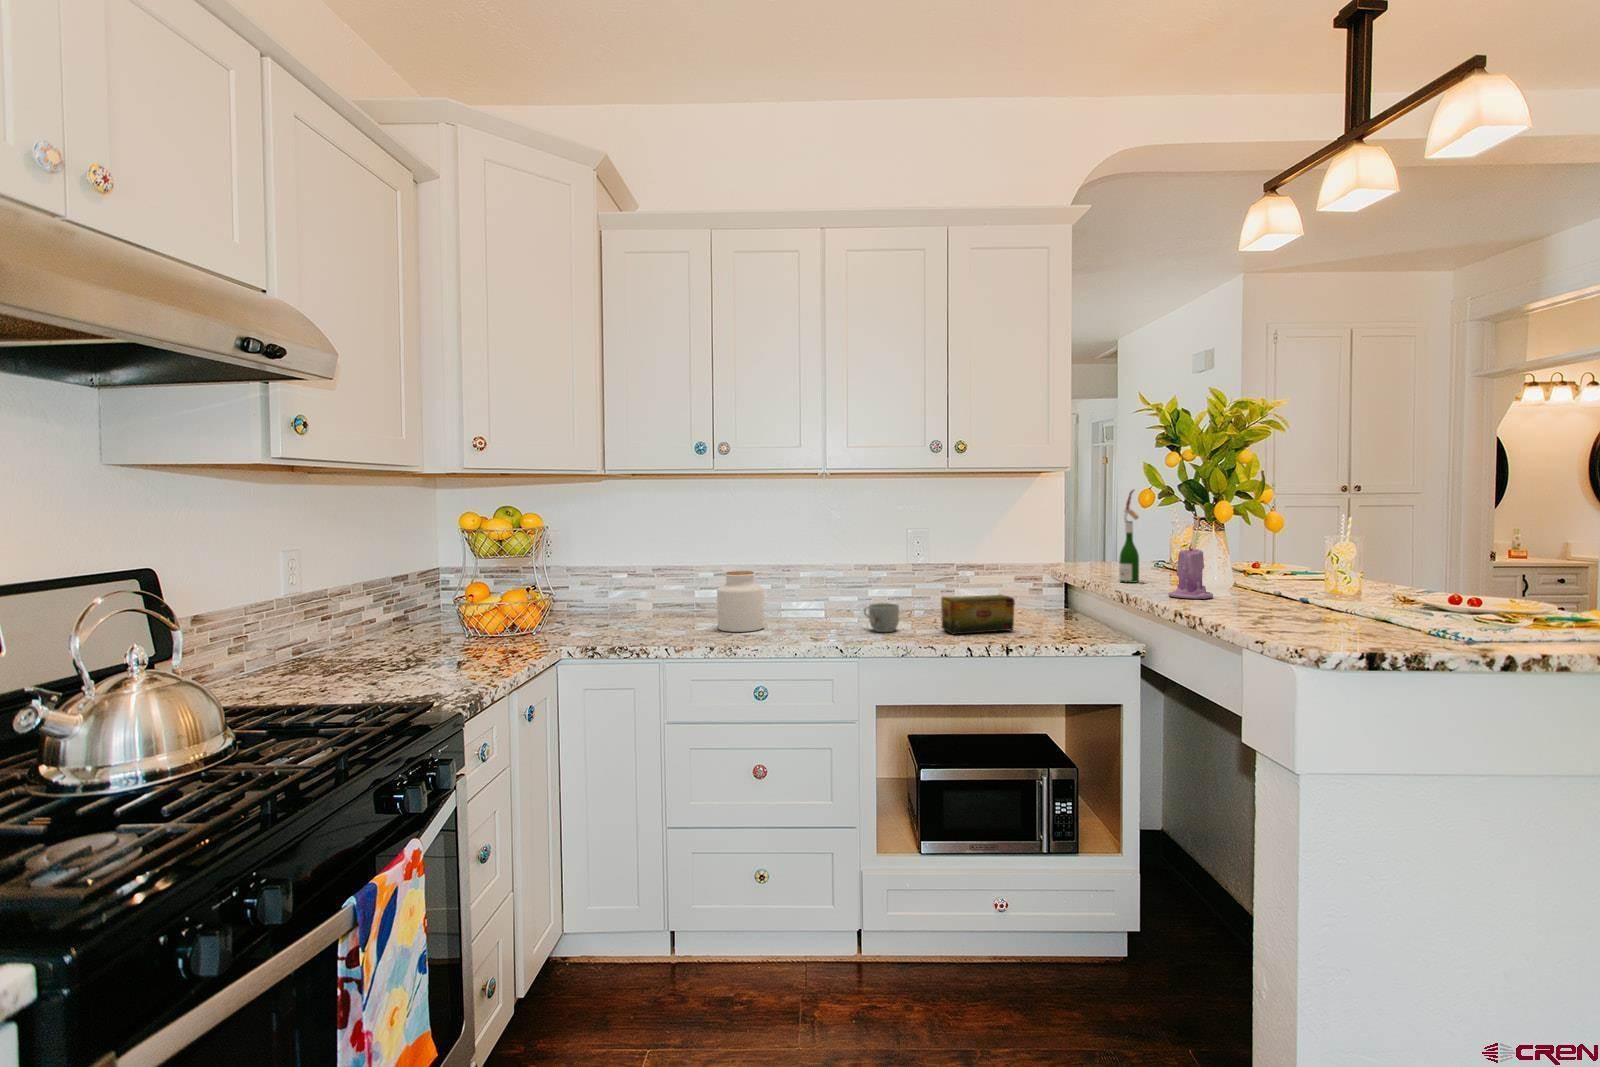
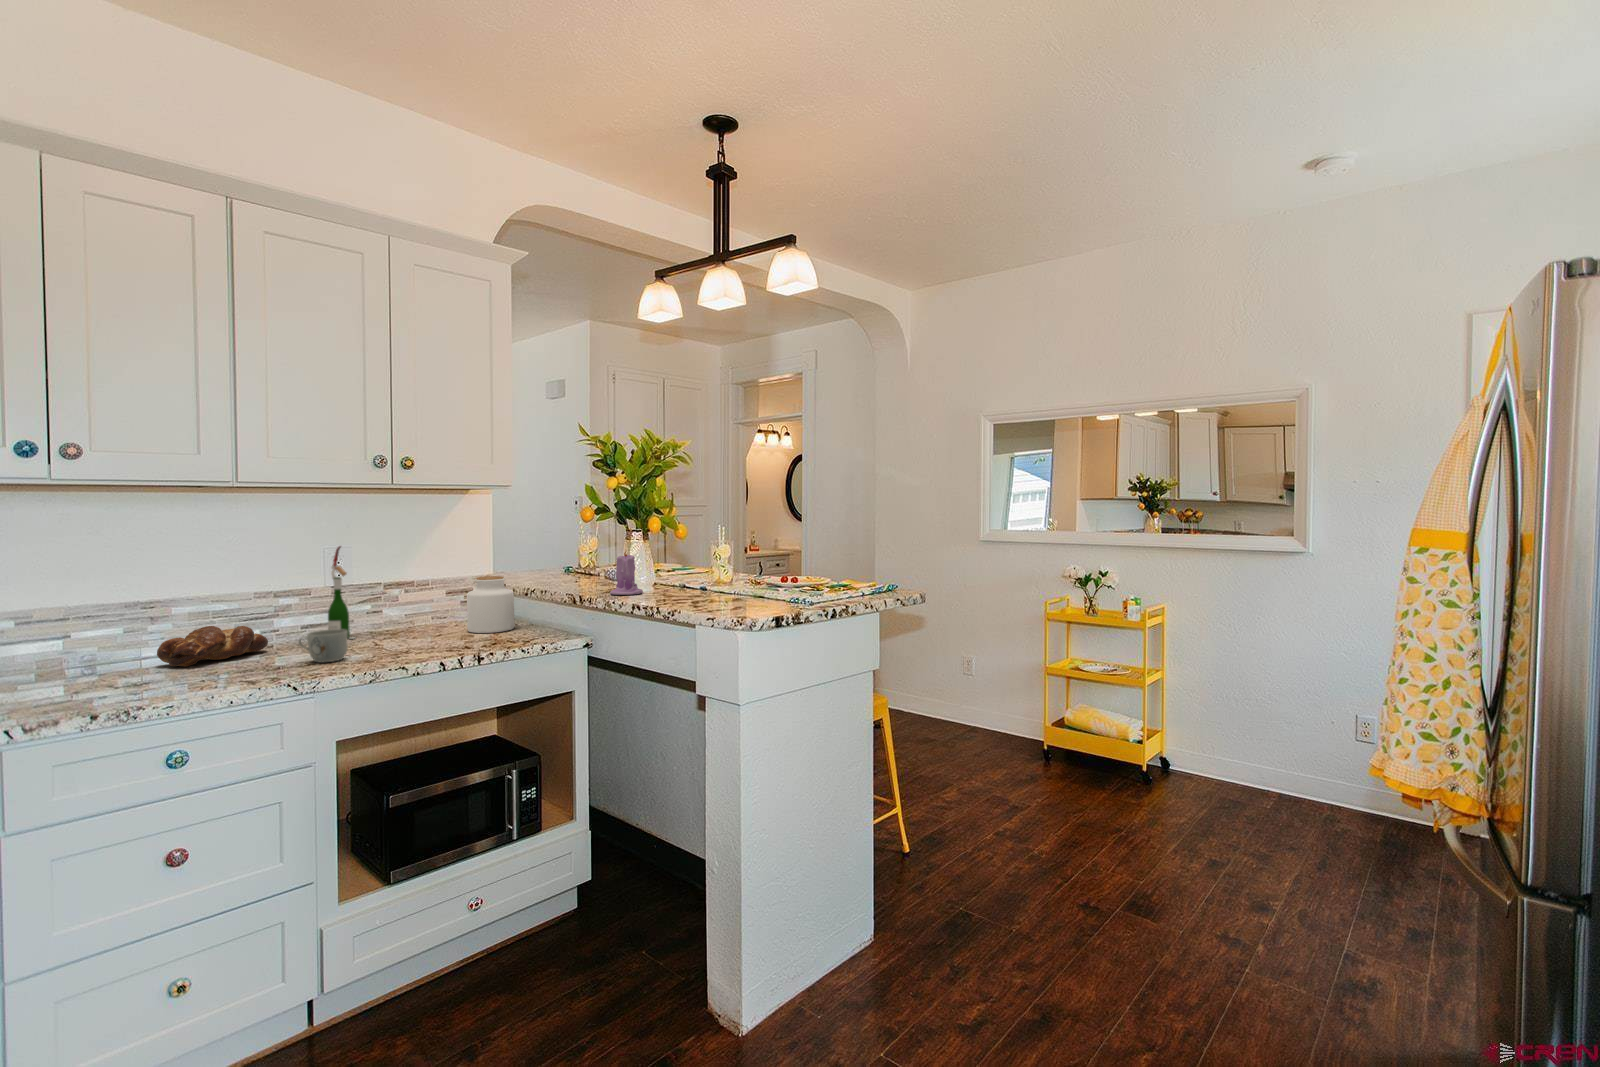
wine bottle: present [1119,490,1139,583] -> present [328,546,355,639]
jar: present [717,571,764,632] -> present [467,576,515,633]
bread loaf: none [783,591,856,621] -> present [157,626,268,667]
tea box: present [941,595,1015,634] -> none [397,608,475,653]

